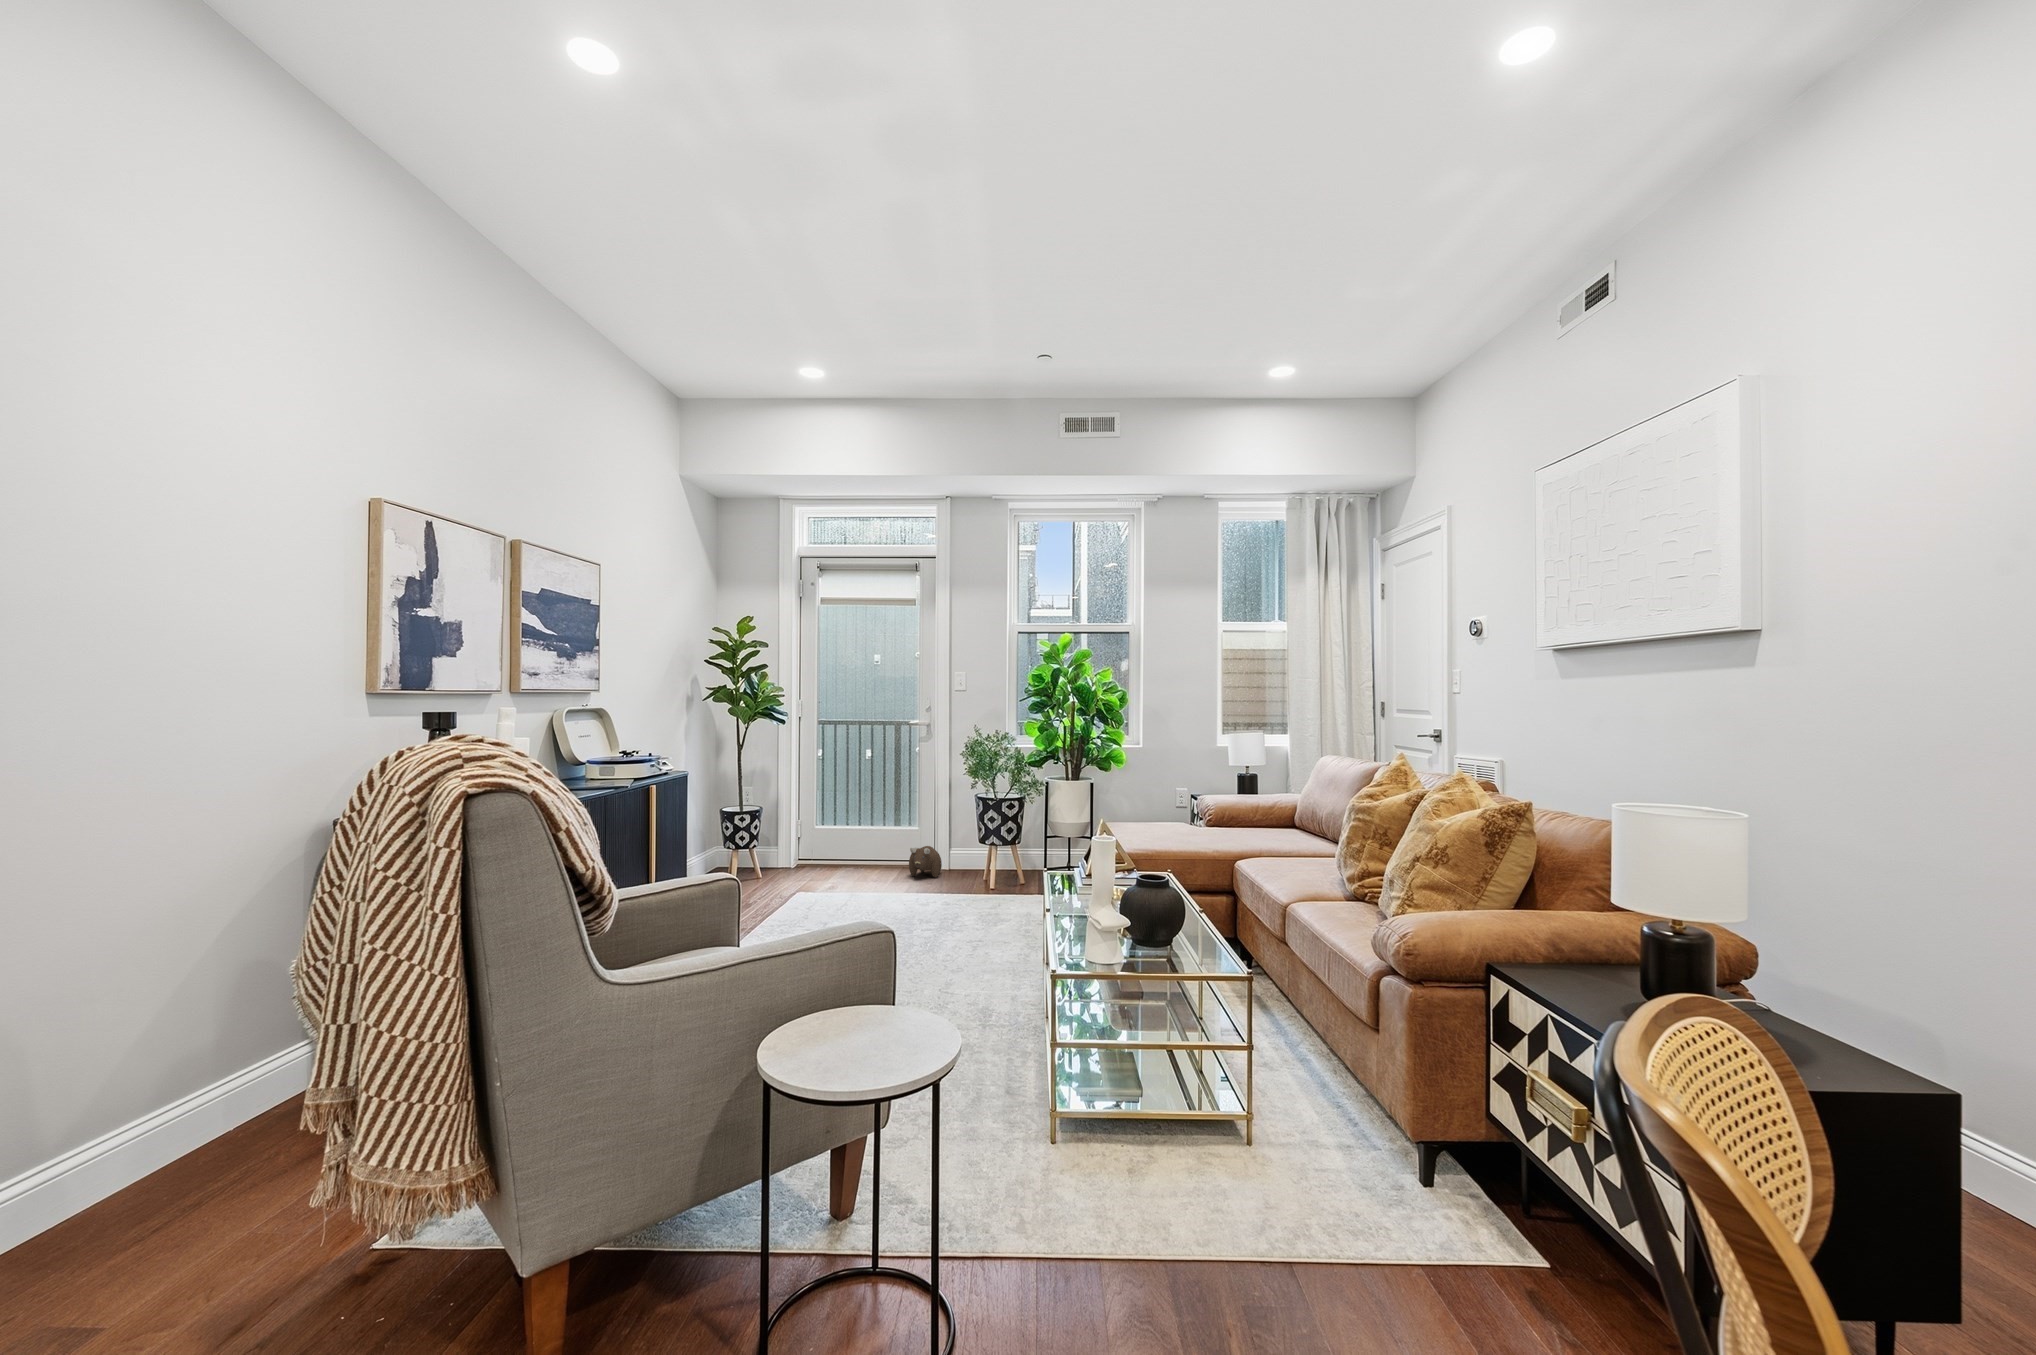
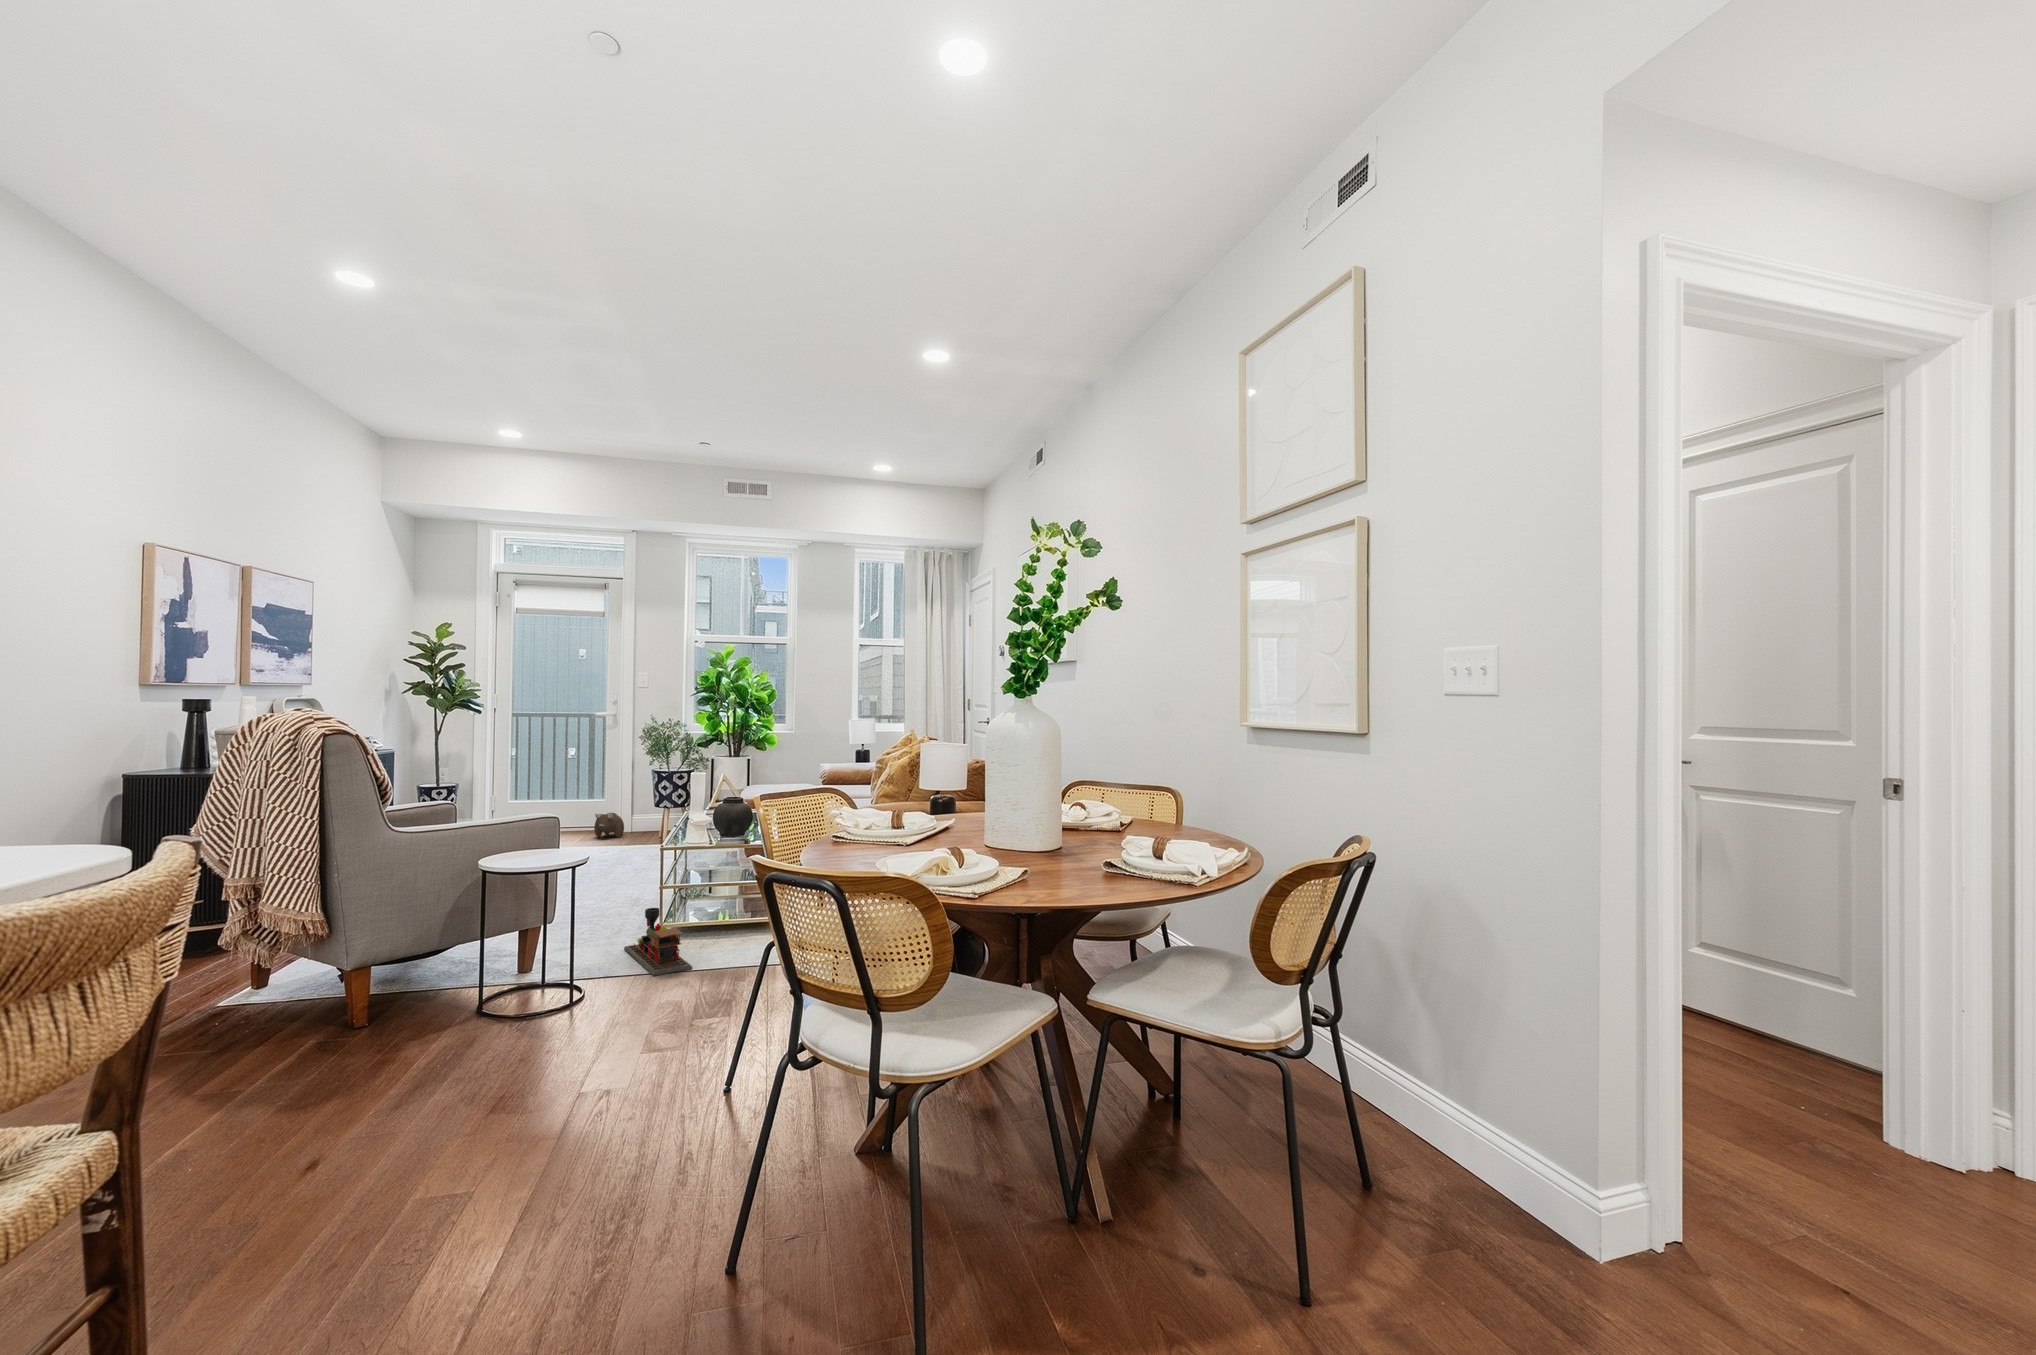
toy train: none [994,1098,1137,1280] -> present [624,908,692,976]

